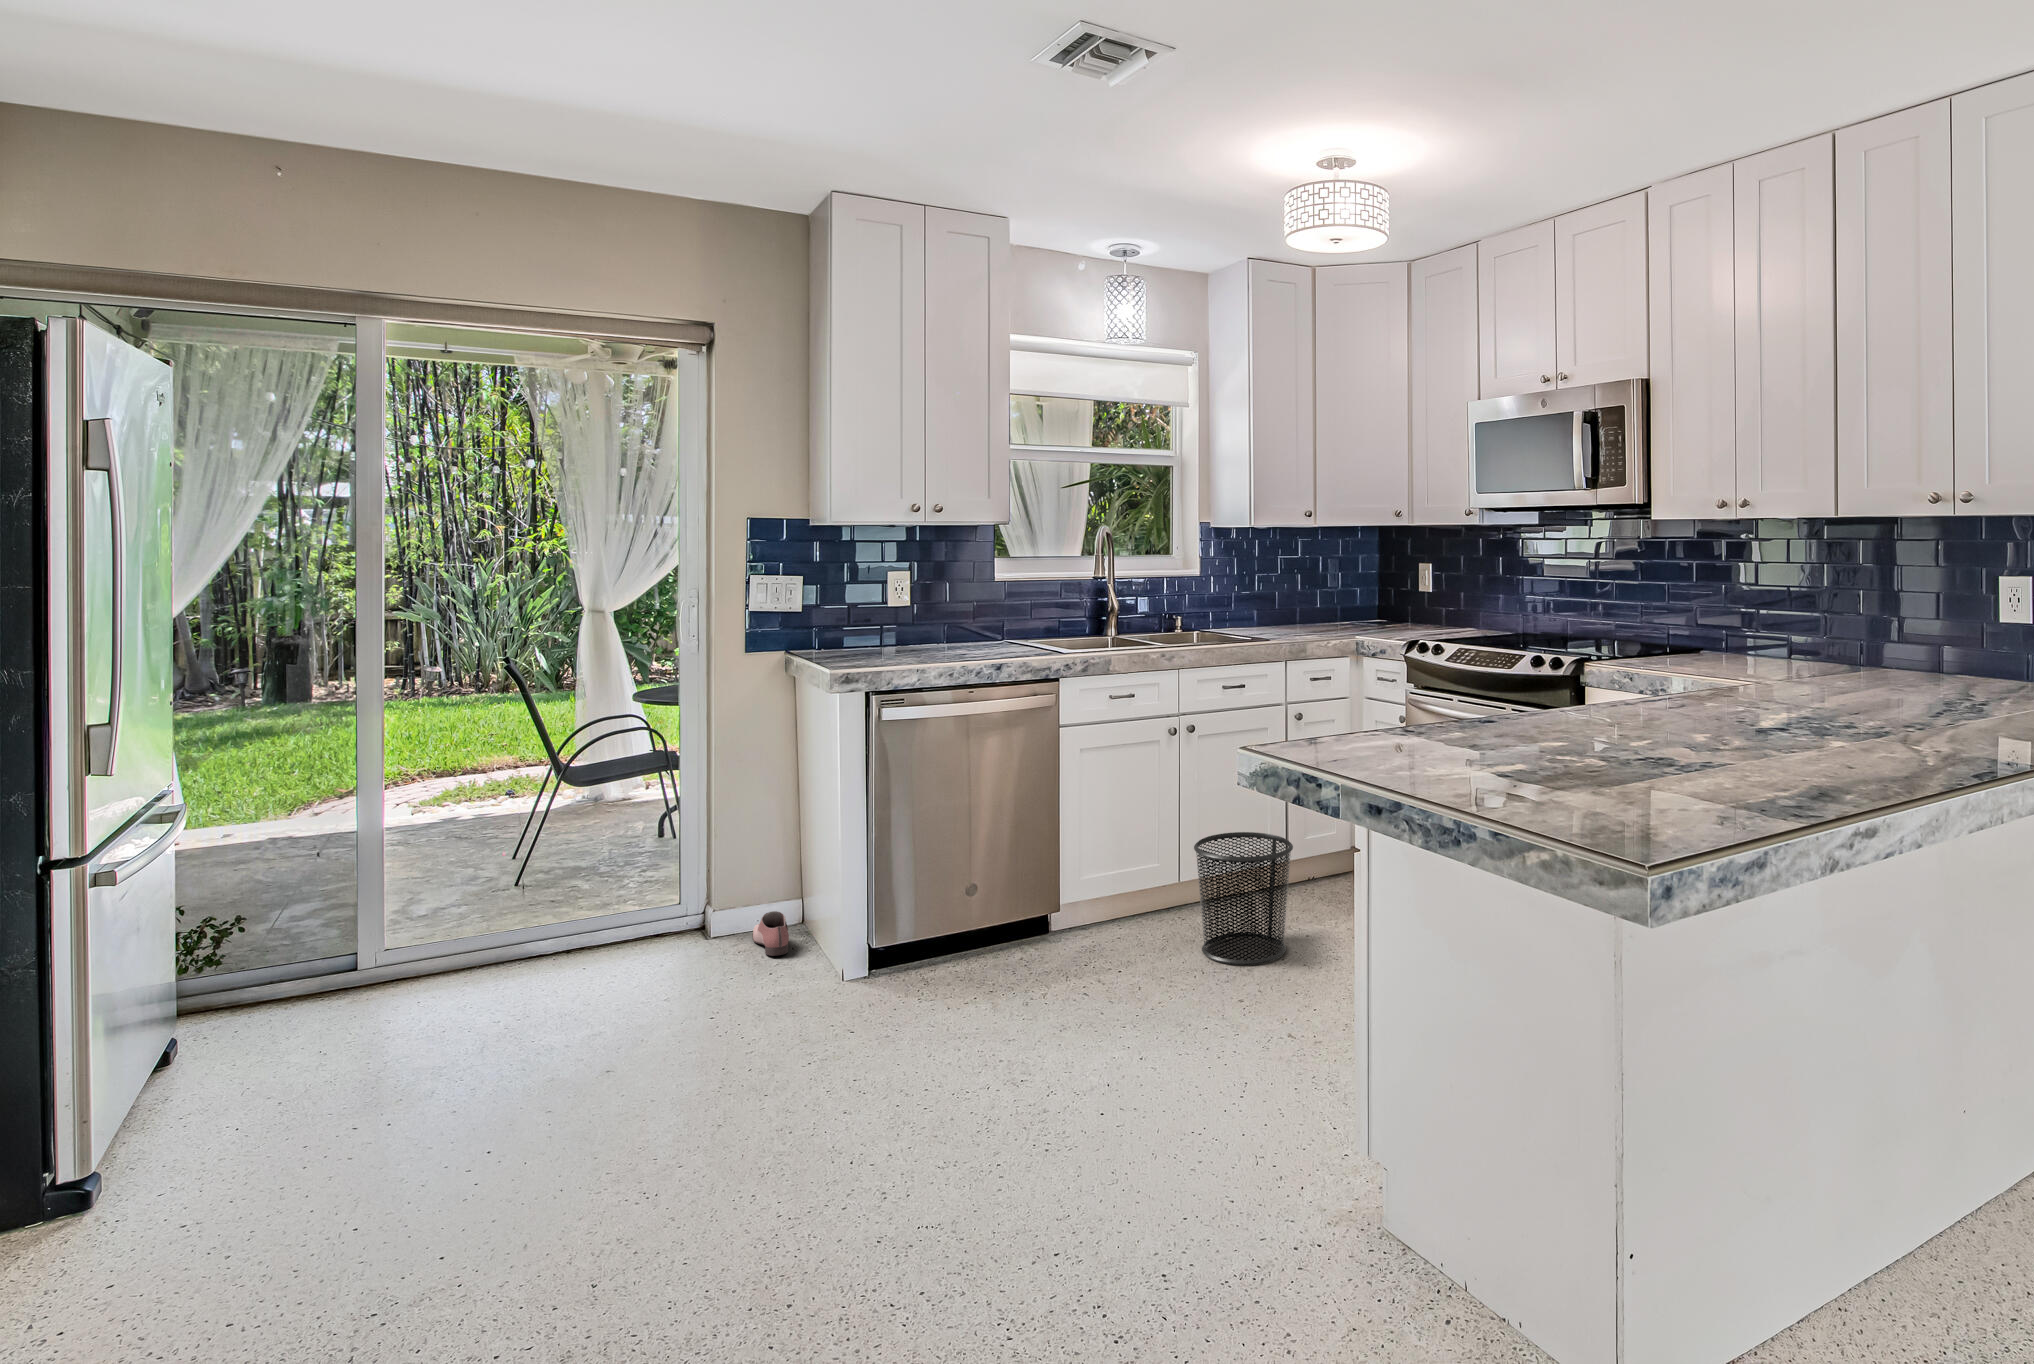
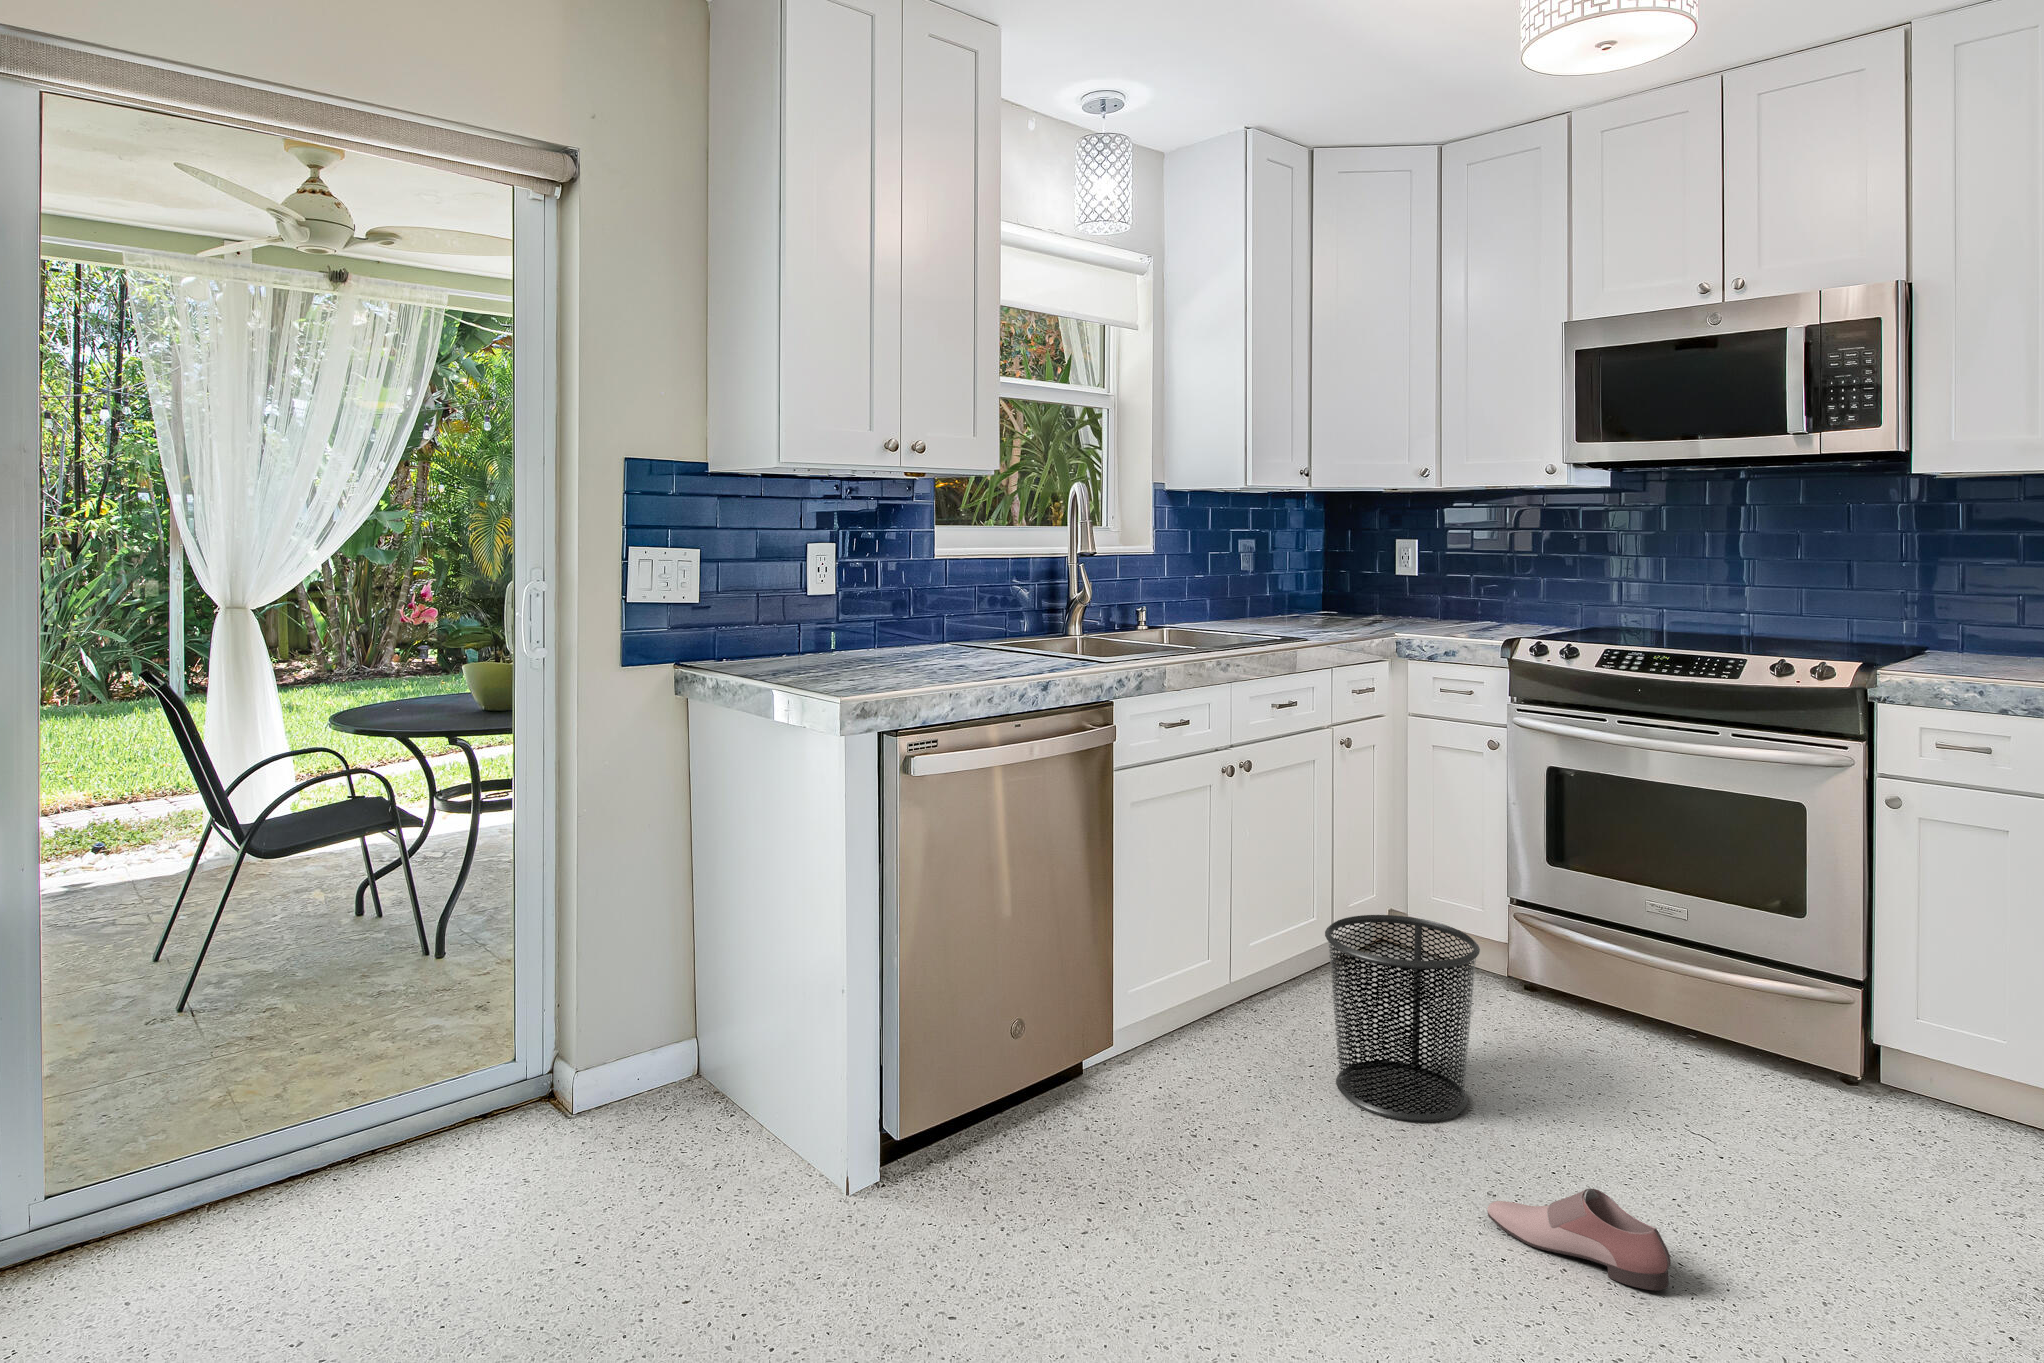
shoe: present [752,911,789,956] -> present [1487,1188,1671,1291]

